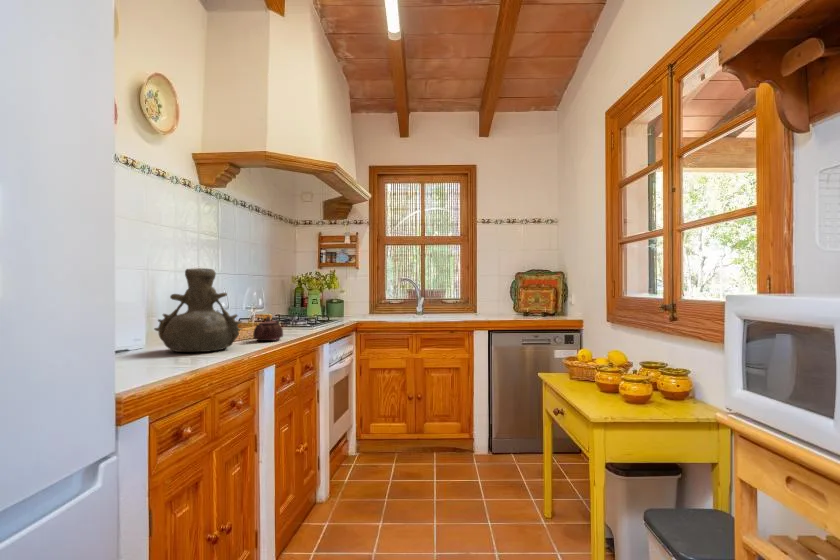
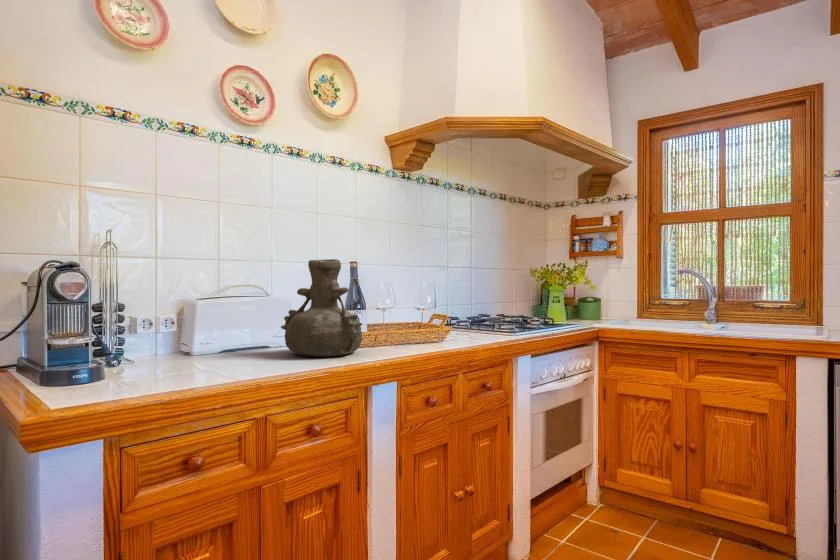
teapot: present [253,316,283,341] -> none [398,317,441,349]

